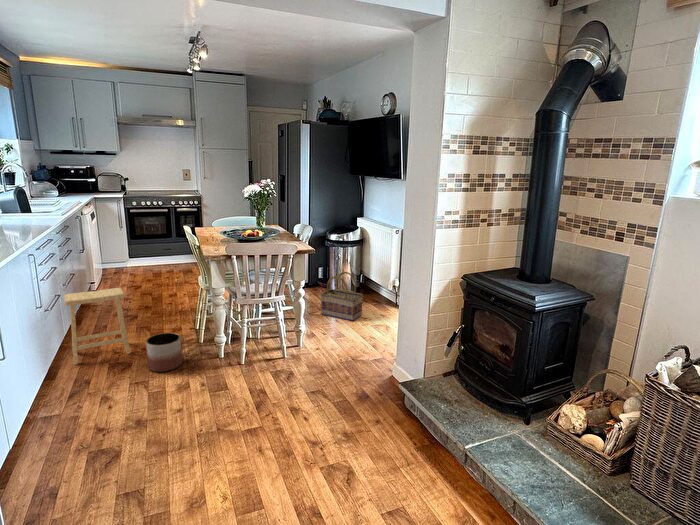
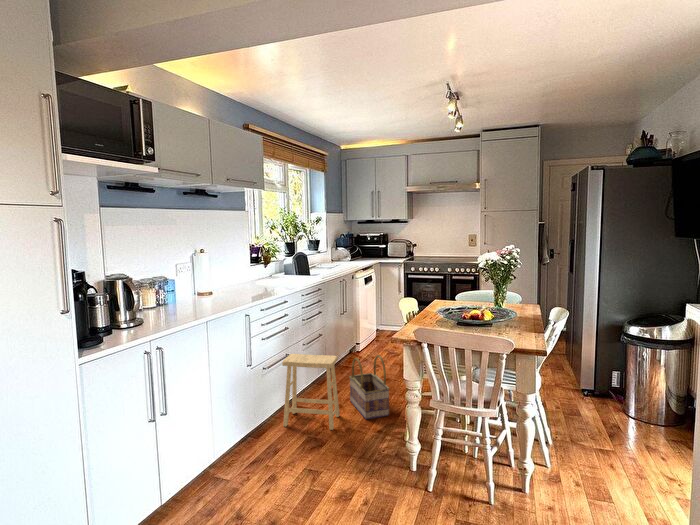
basket: present [321,272,363,321] -> present [349,355,389,419]
planter: present [146,333,182,372] -> none [332,418,369,467]

